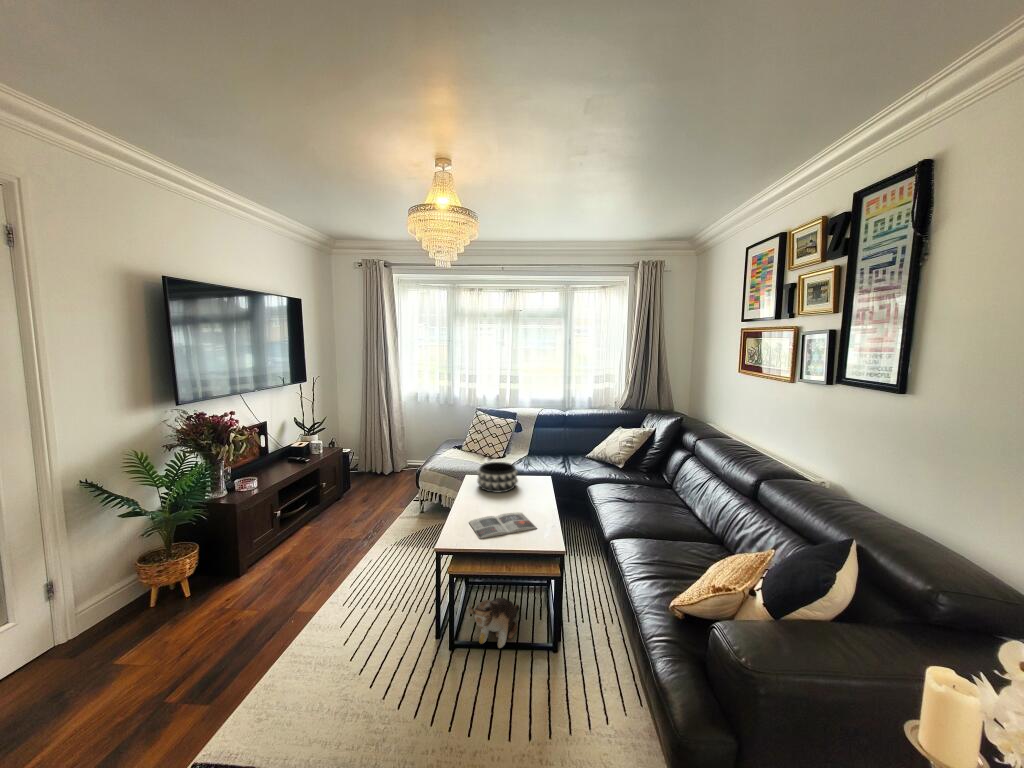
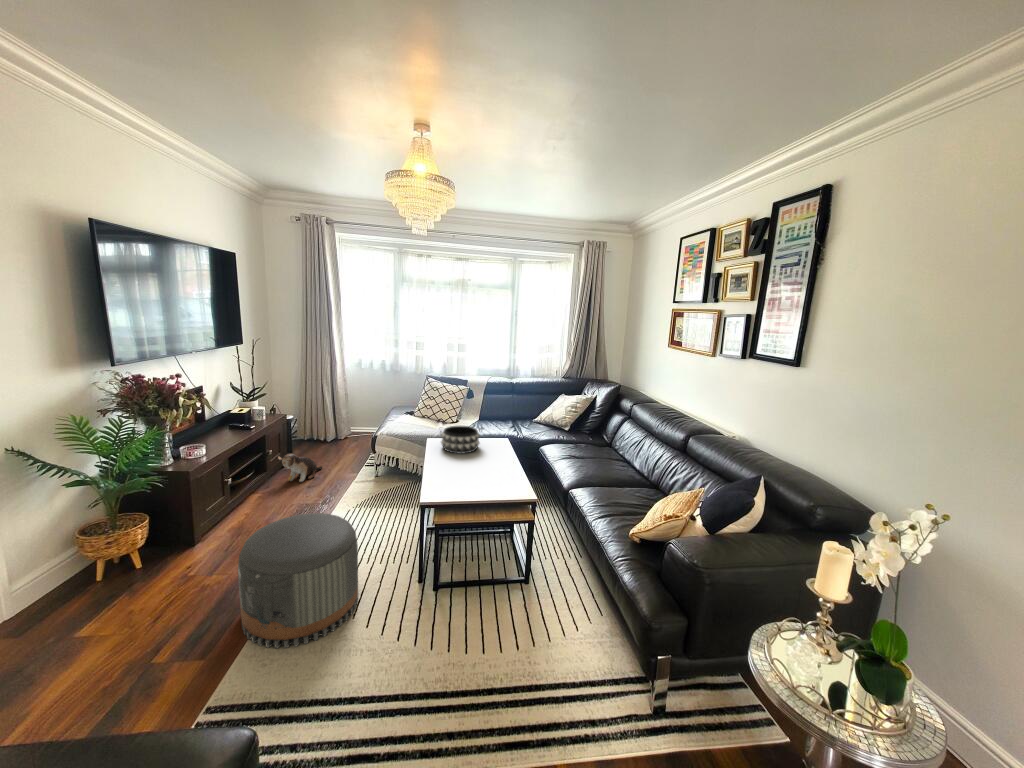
magazine: present [469,512,537,539] -> none [444,470,508,493]
pouf: none [246,554,371,703] -> present [238,513,358,648]
plush toy: present [469,598,519,648] -> present [278,454,322,482]

